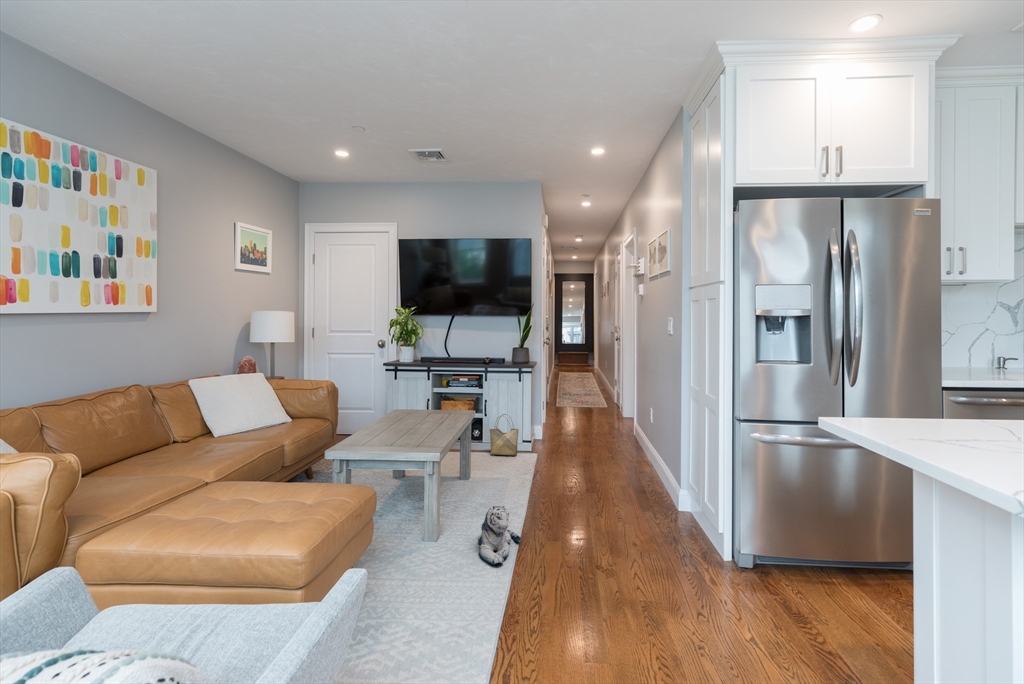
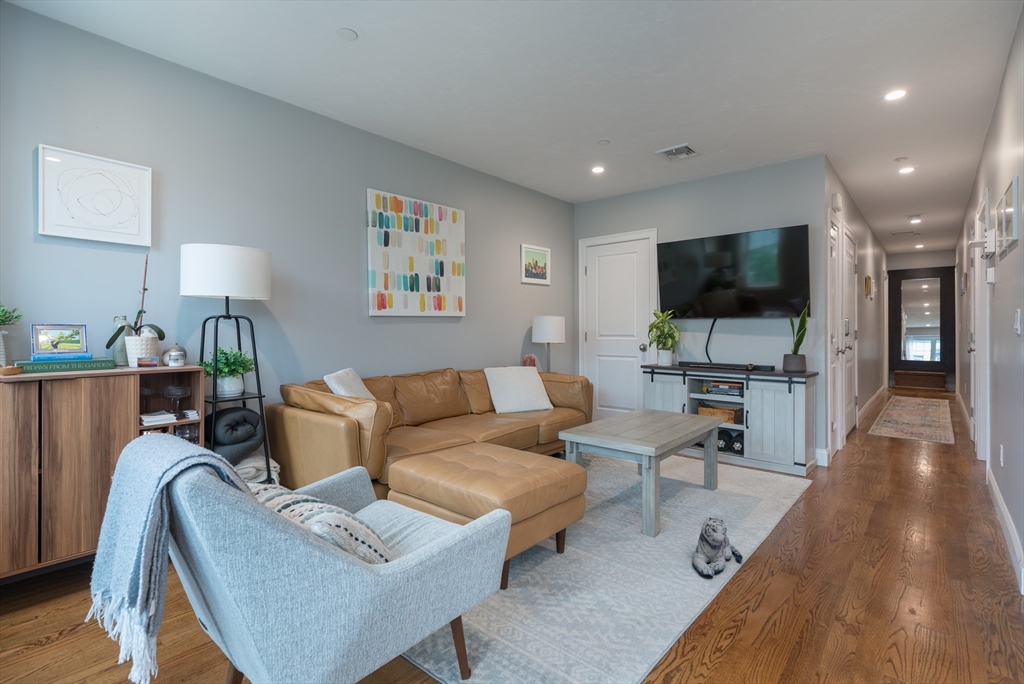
woven basket: present [490,414,519,455] -> none [748,427,783,473]

